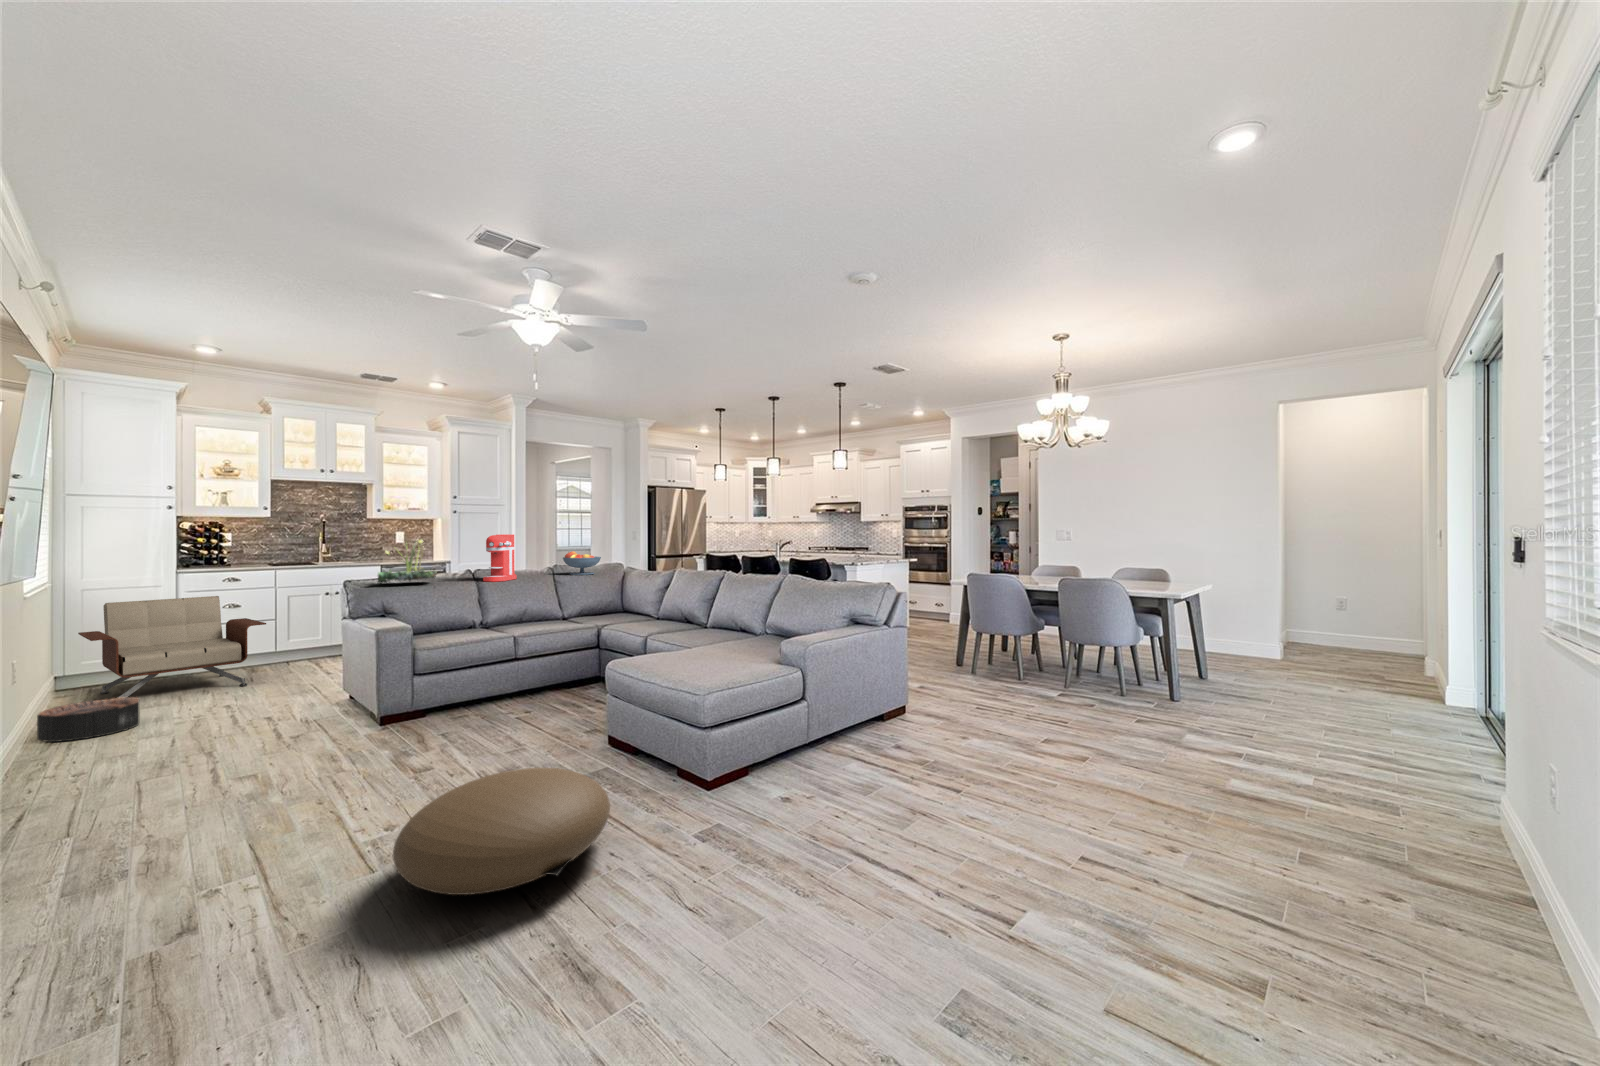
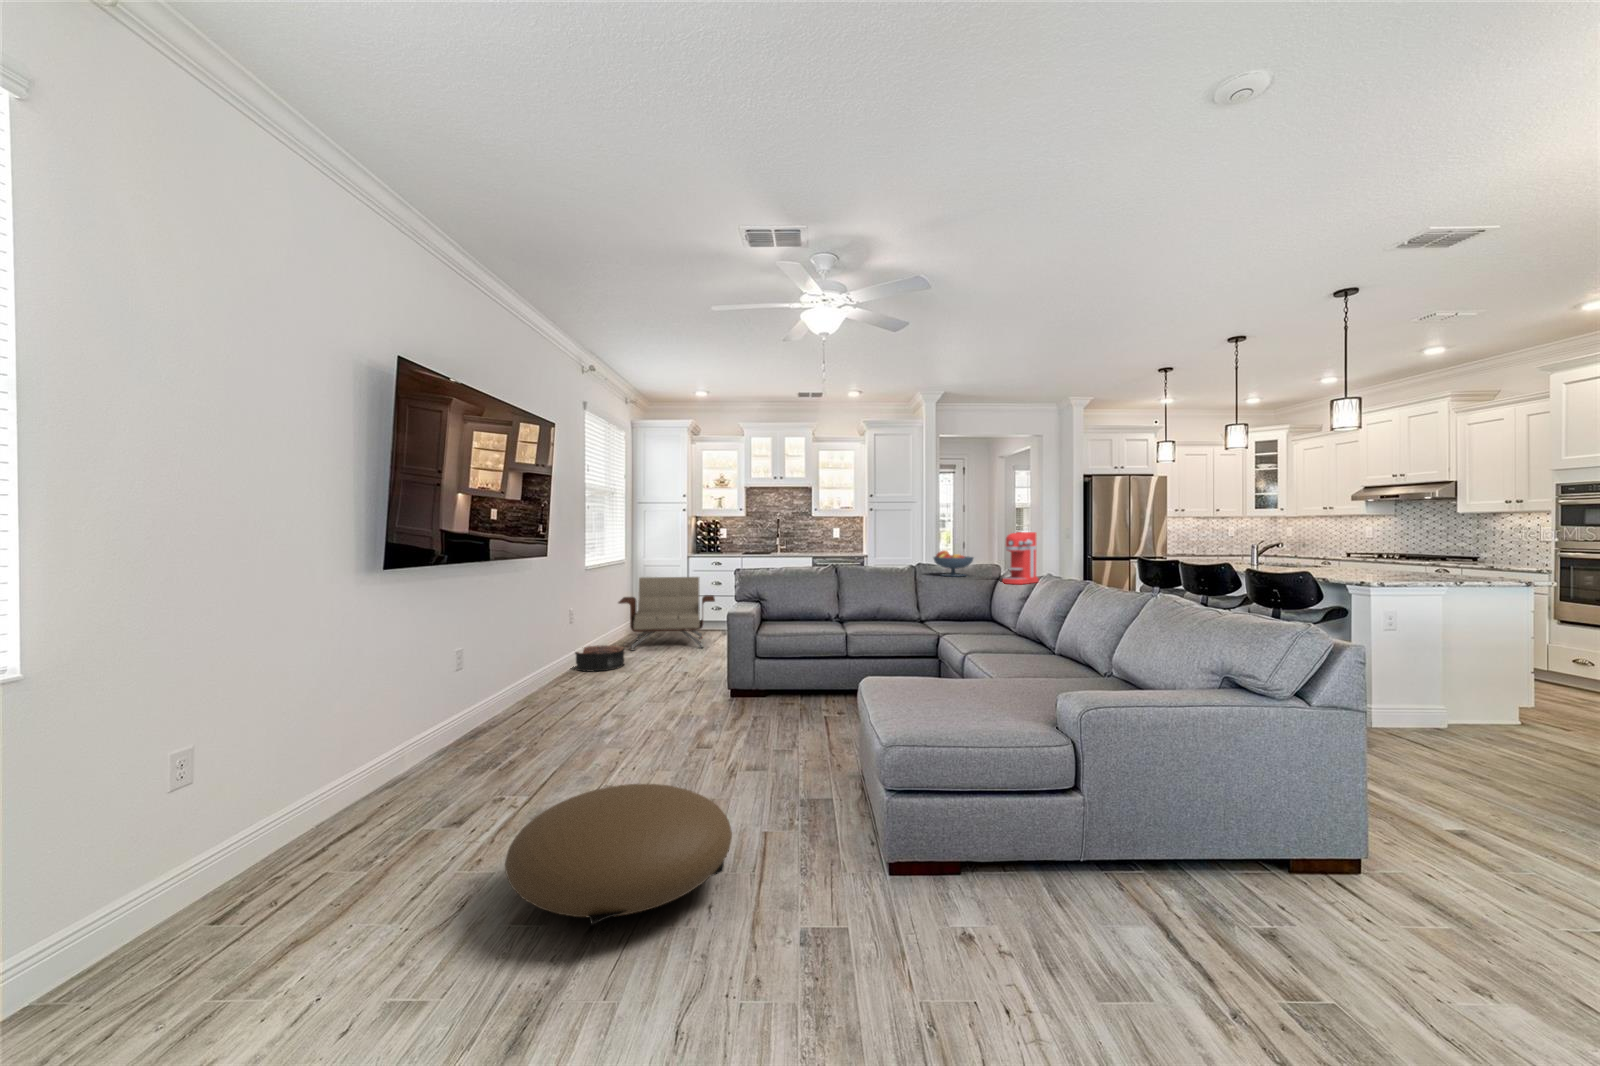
coffee maker: present [483,535,517,582] -> present [1002,532,1039,584]
plant: present [378,540,437,583] -> none [753,534,807,575]

